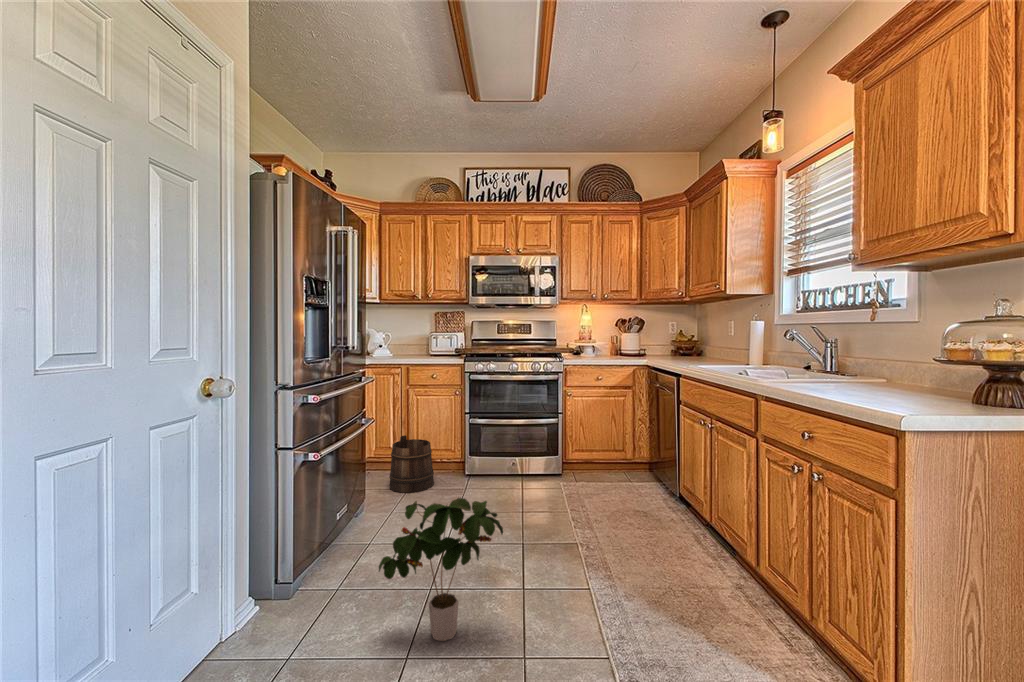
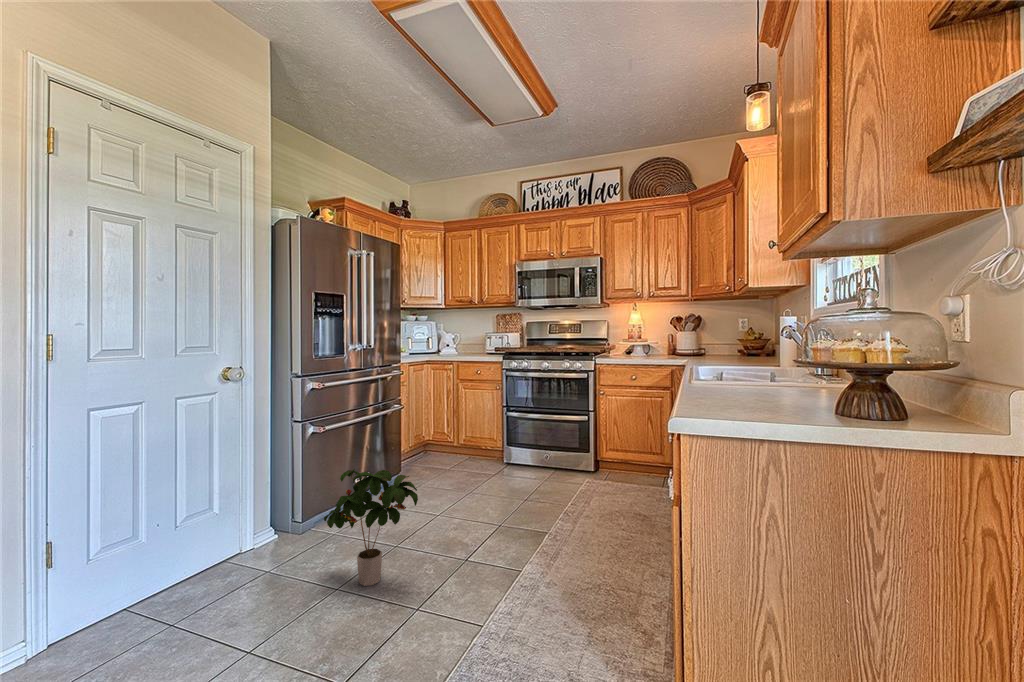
bucket: present [389,435,434,493] -> none [430,425,469,476]

